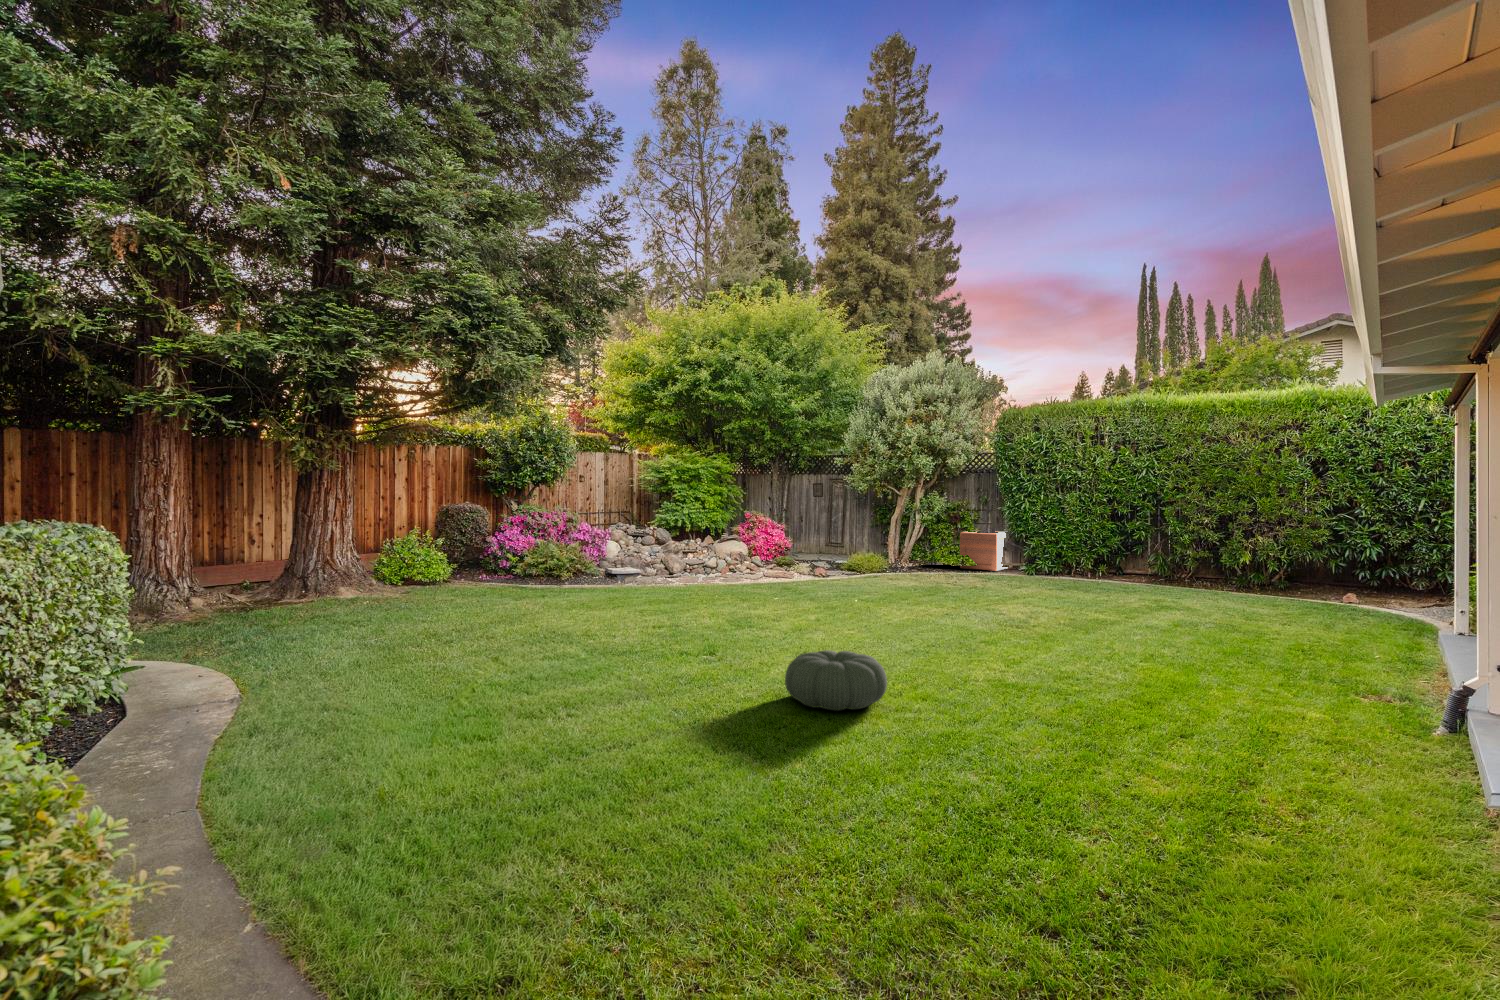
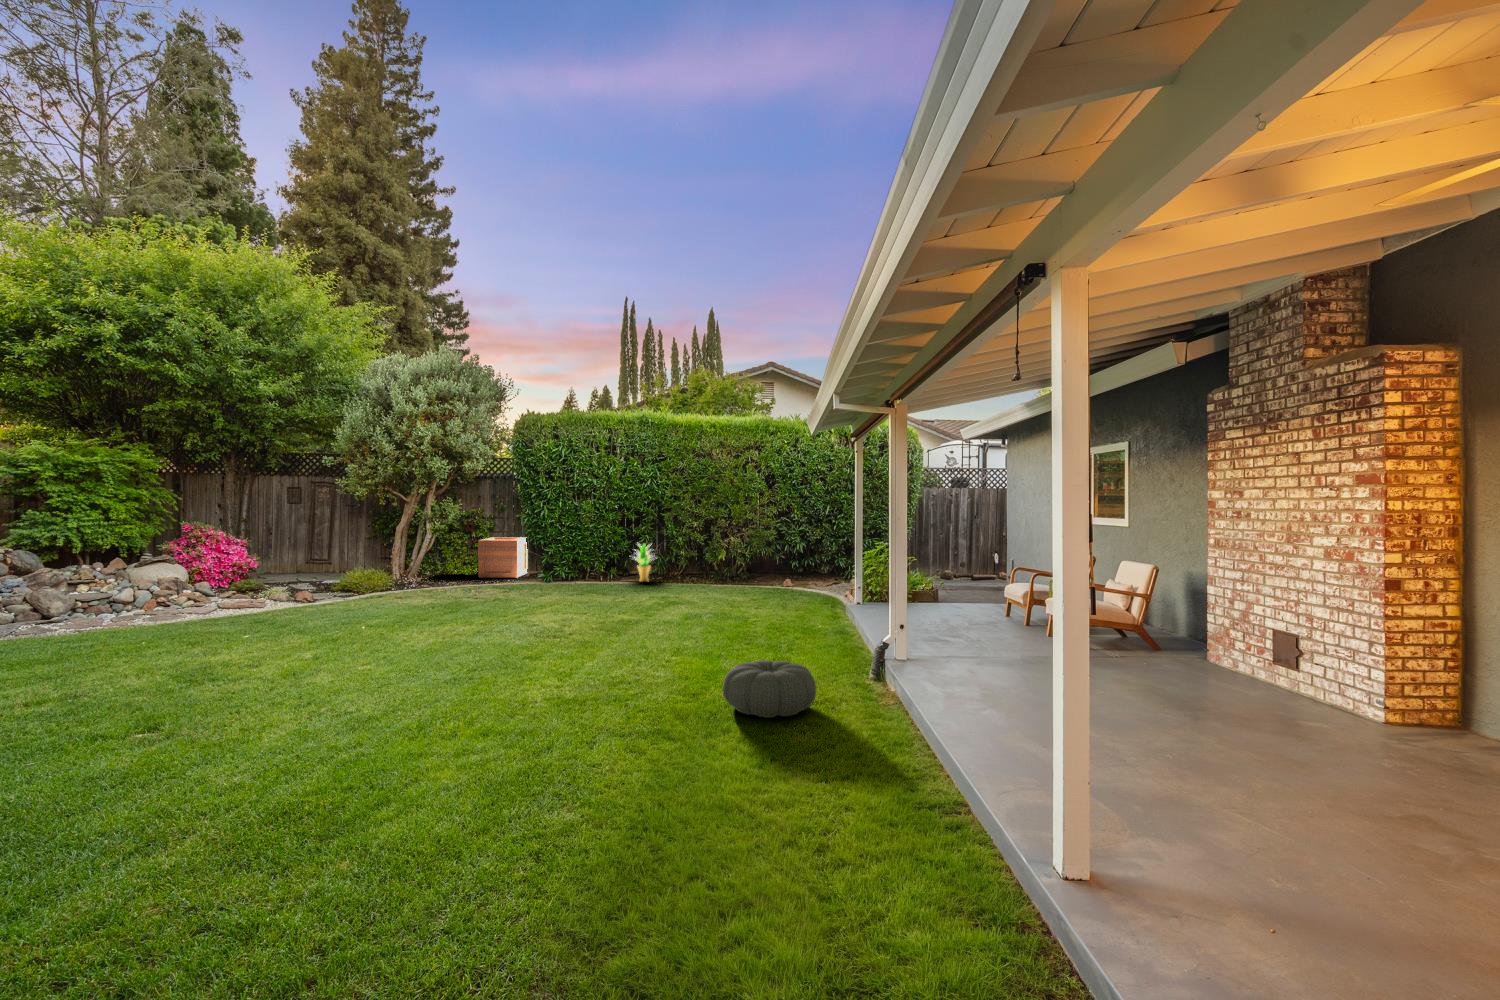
potted plant: none [1119,541,1156,585] -> present [634,543,652,581]
pouf: present [785,650,887,711] -> present [723,660,816,718]

